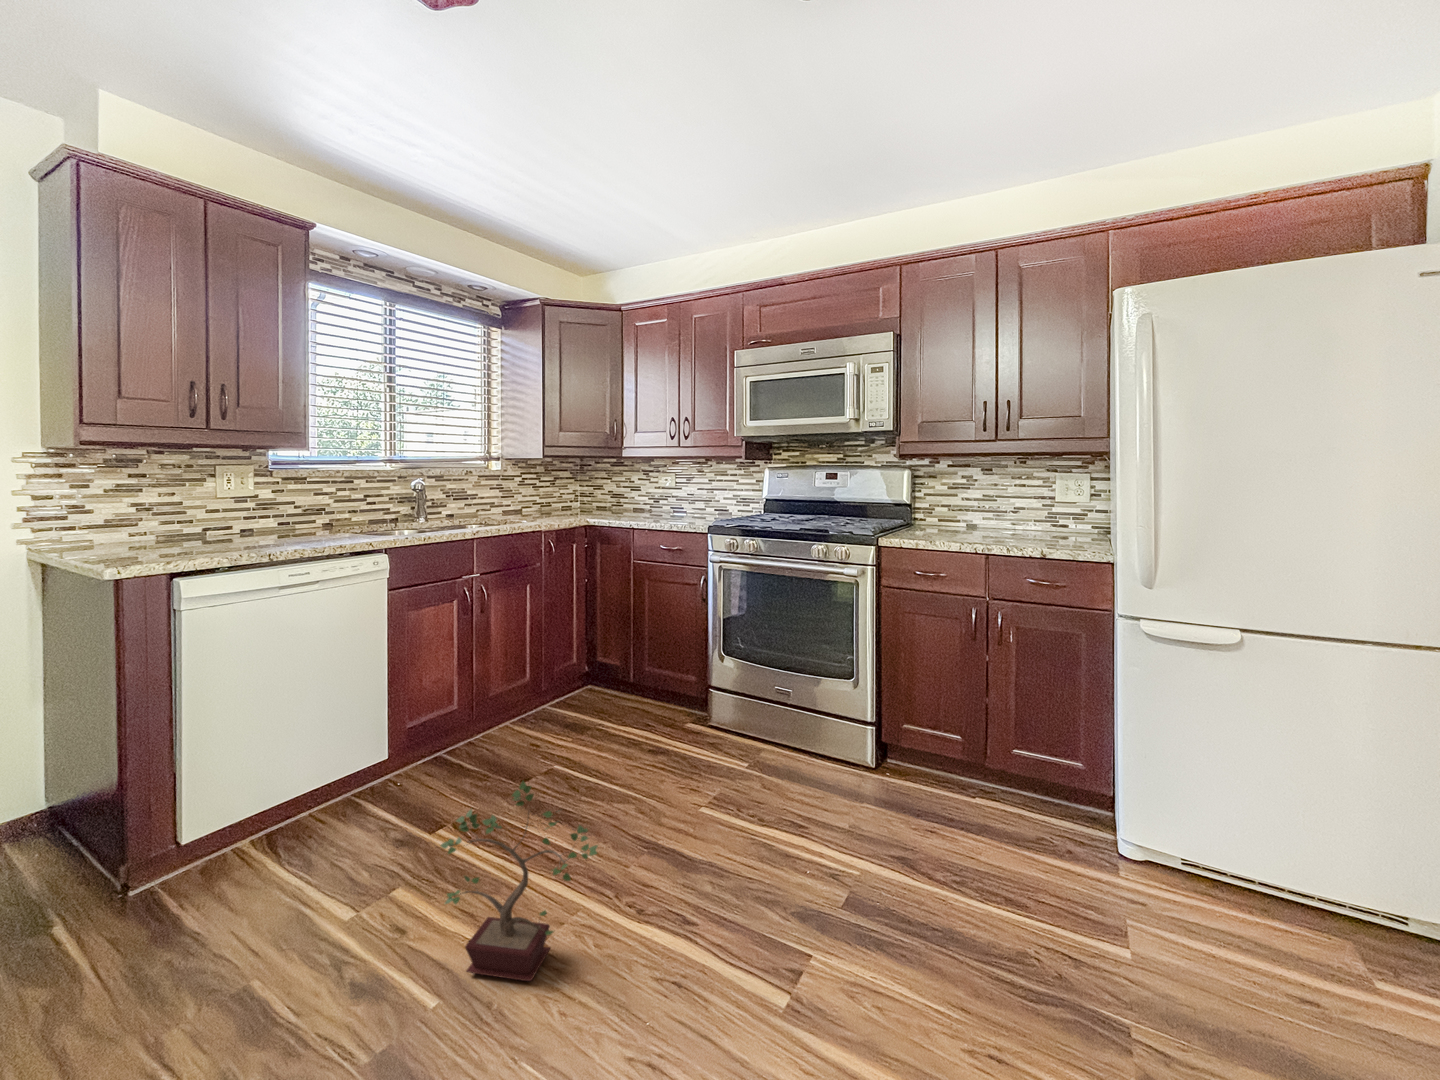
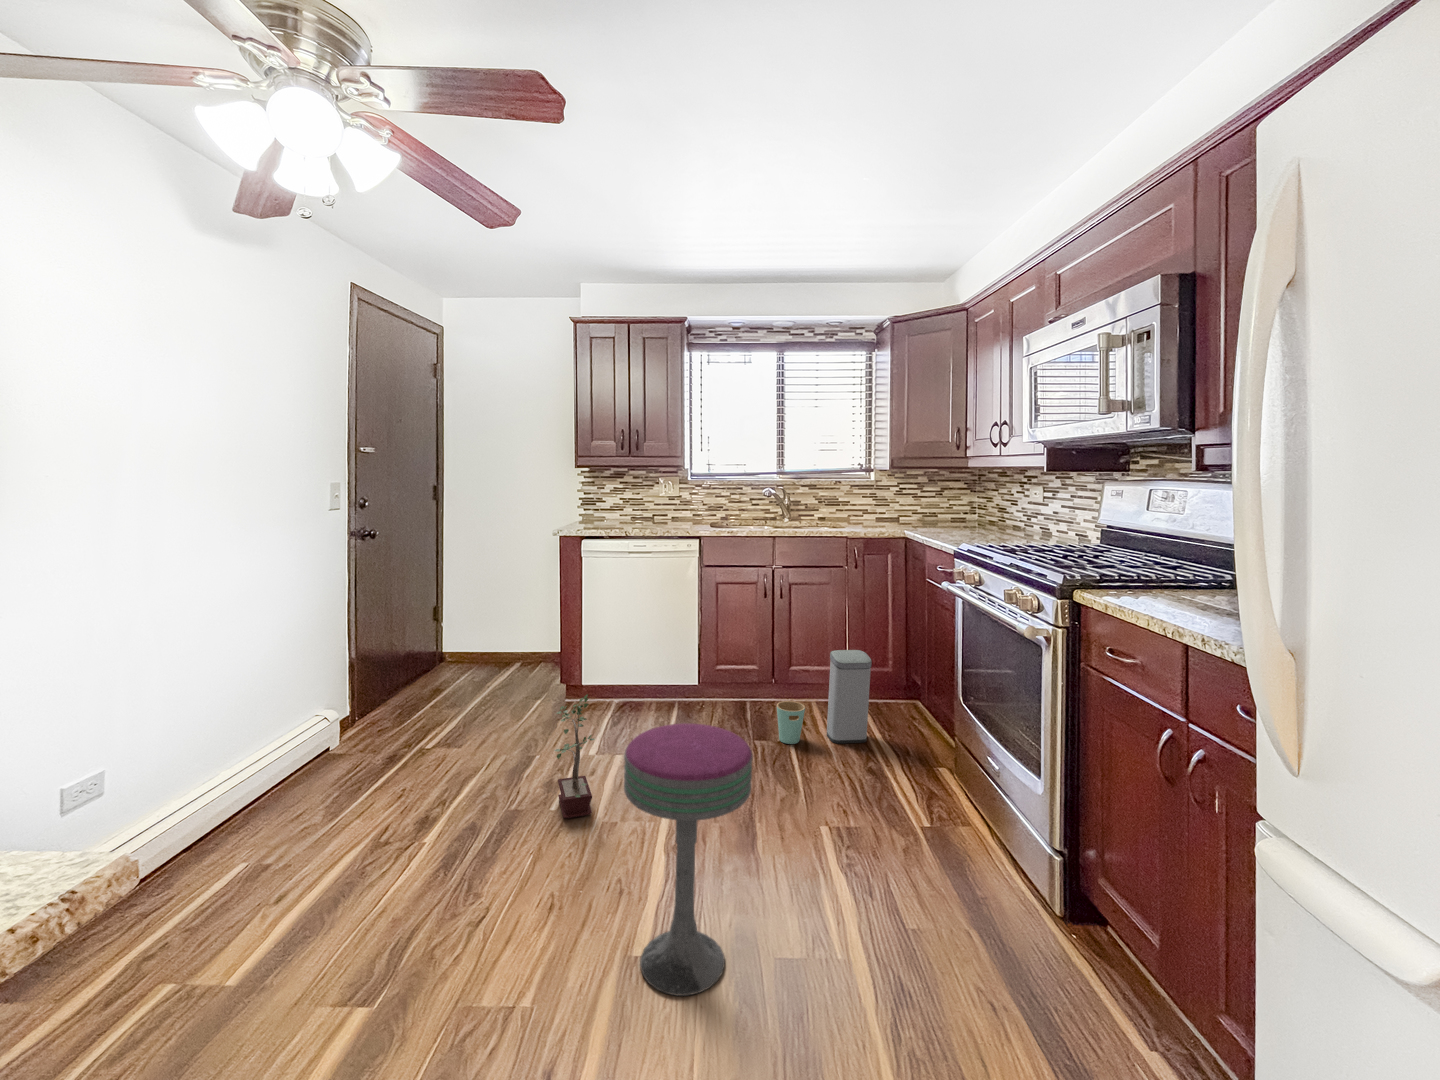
trash can: none [549,644,622,769] -> present [777,650,872,744]
bar stool: none [799,708,937,994] -> present [624,723,753,996]

